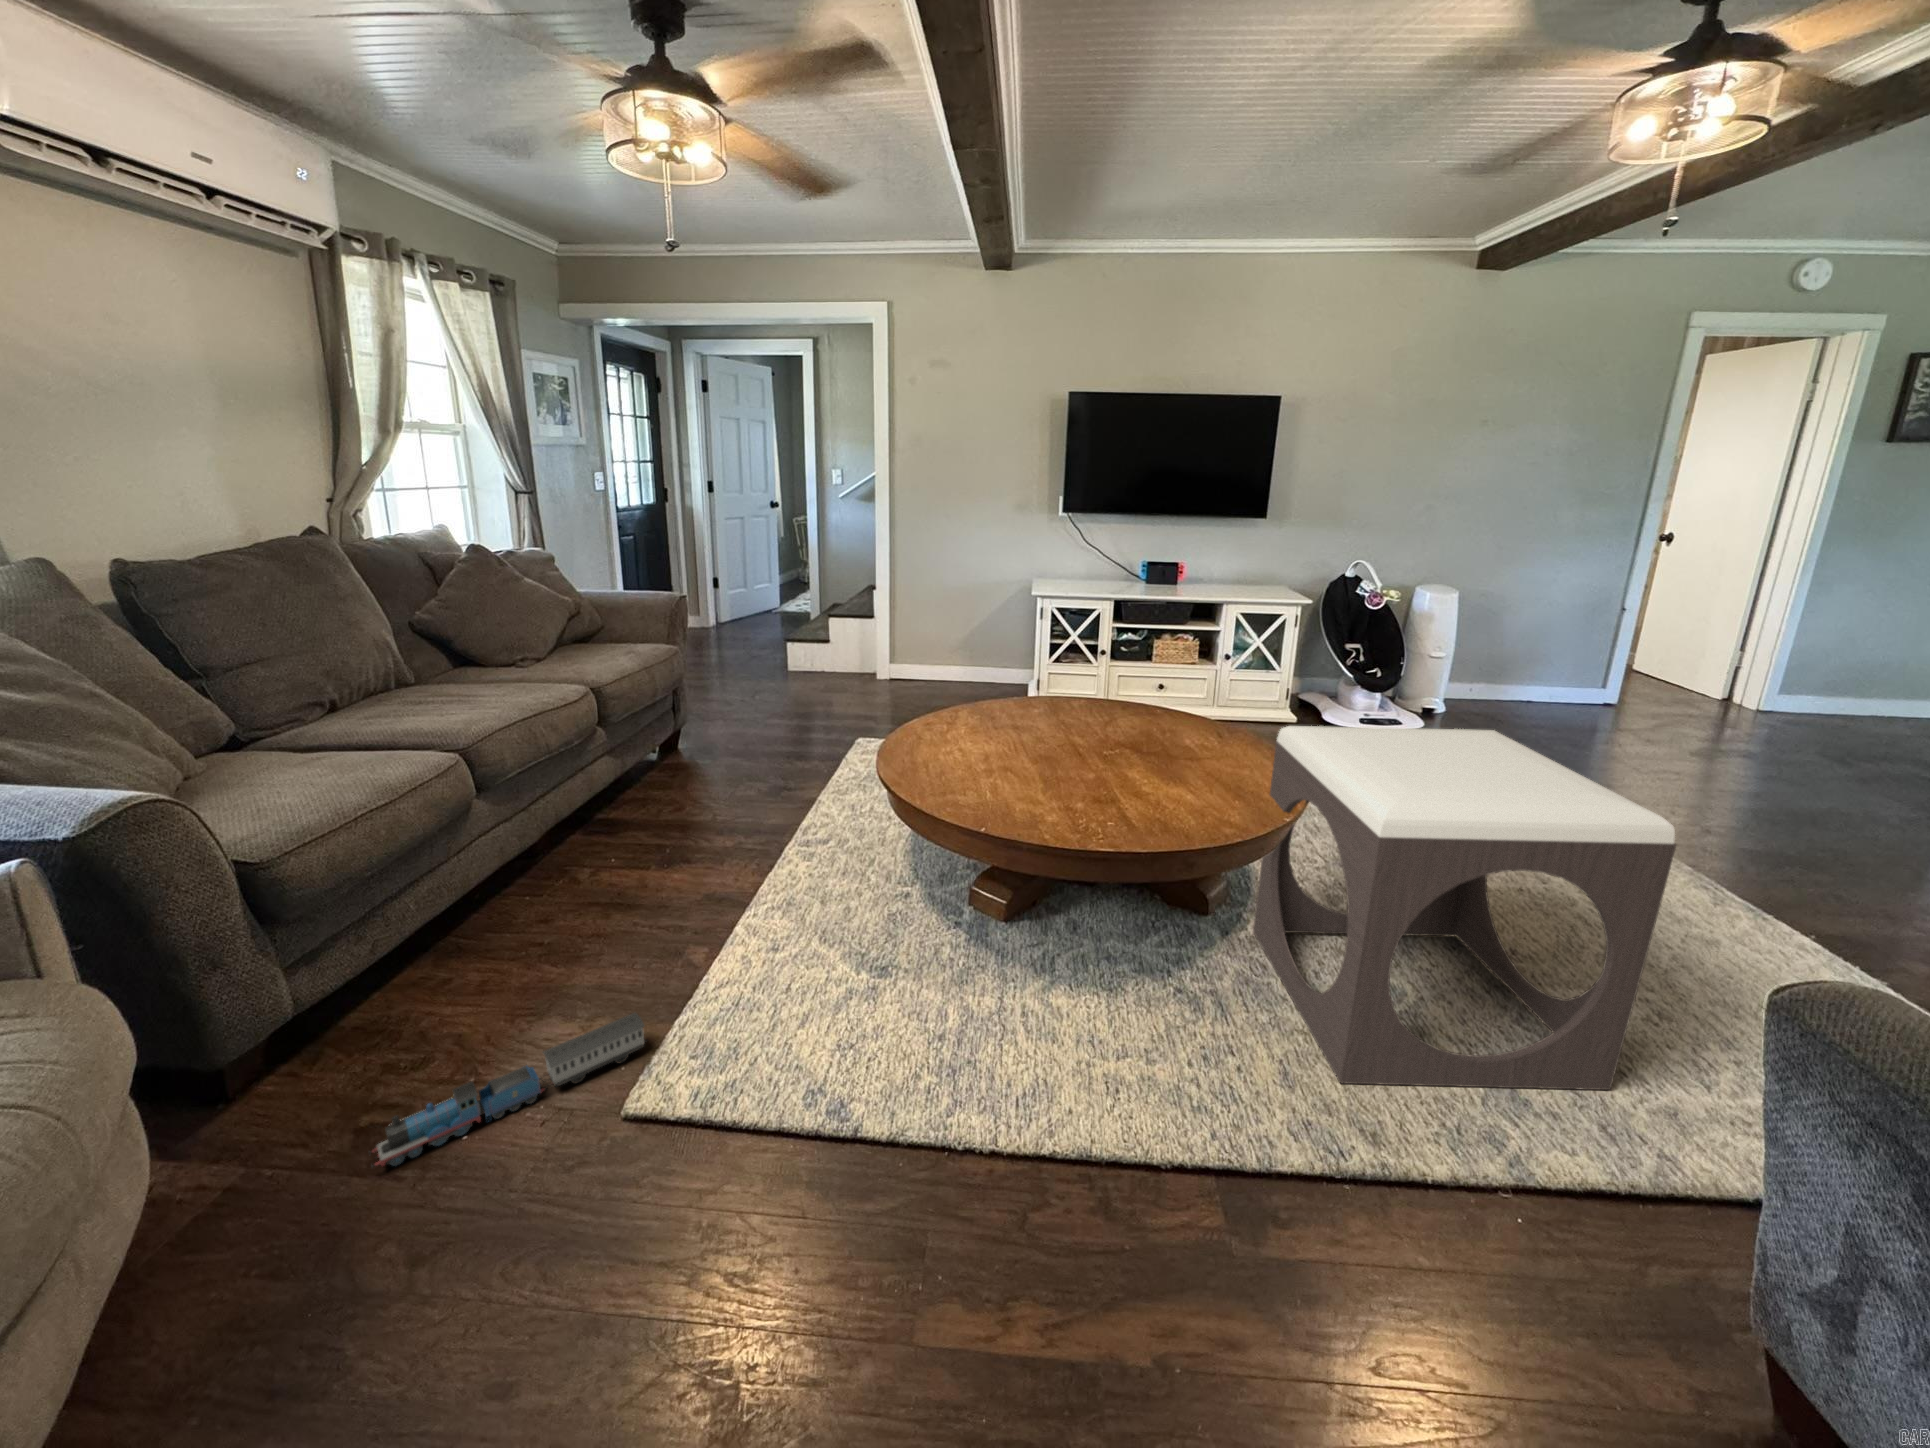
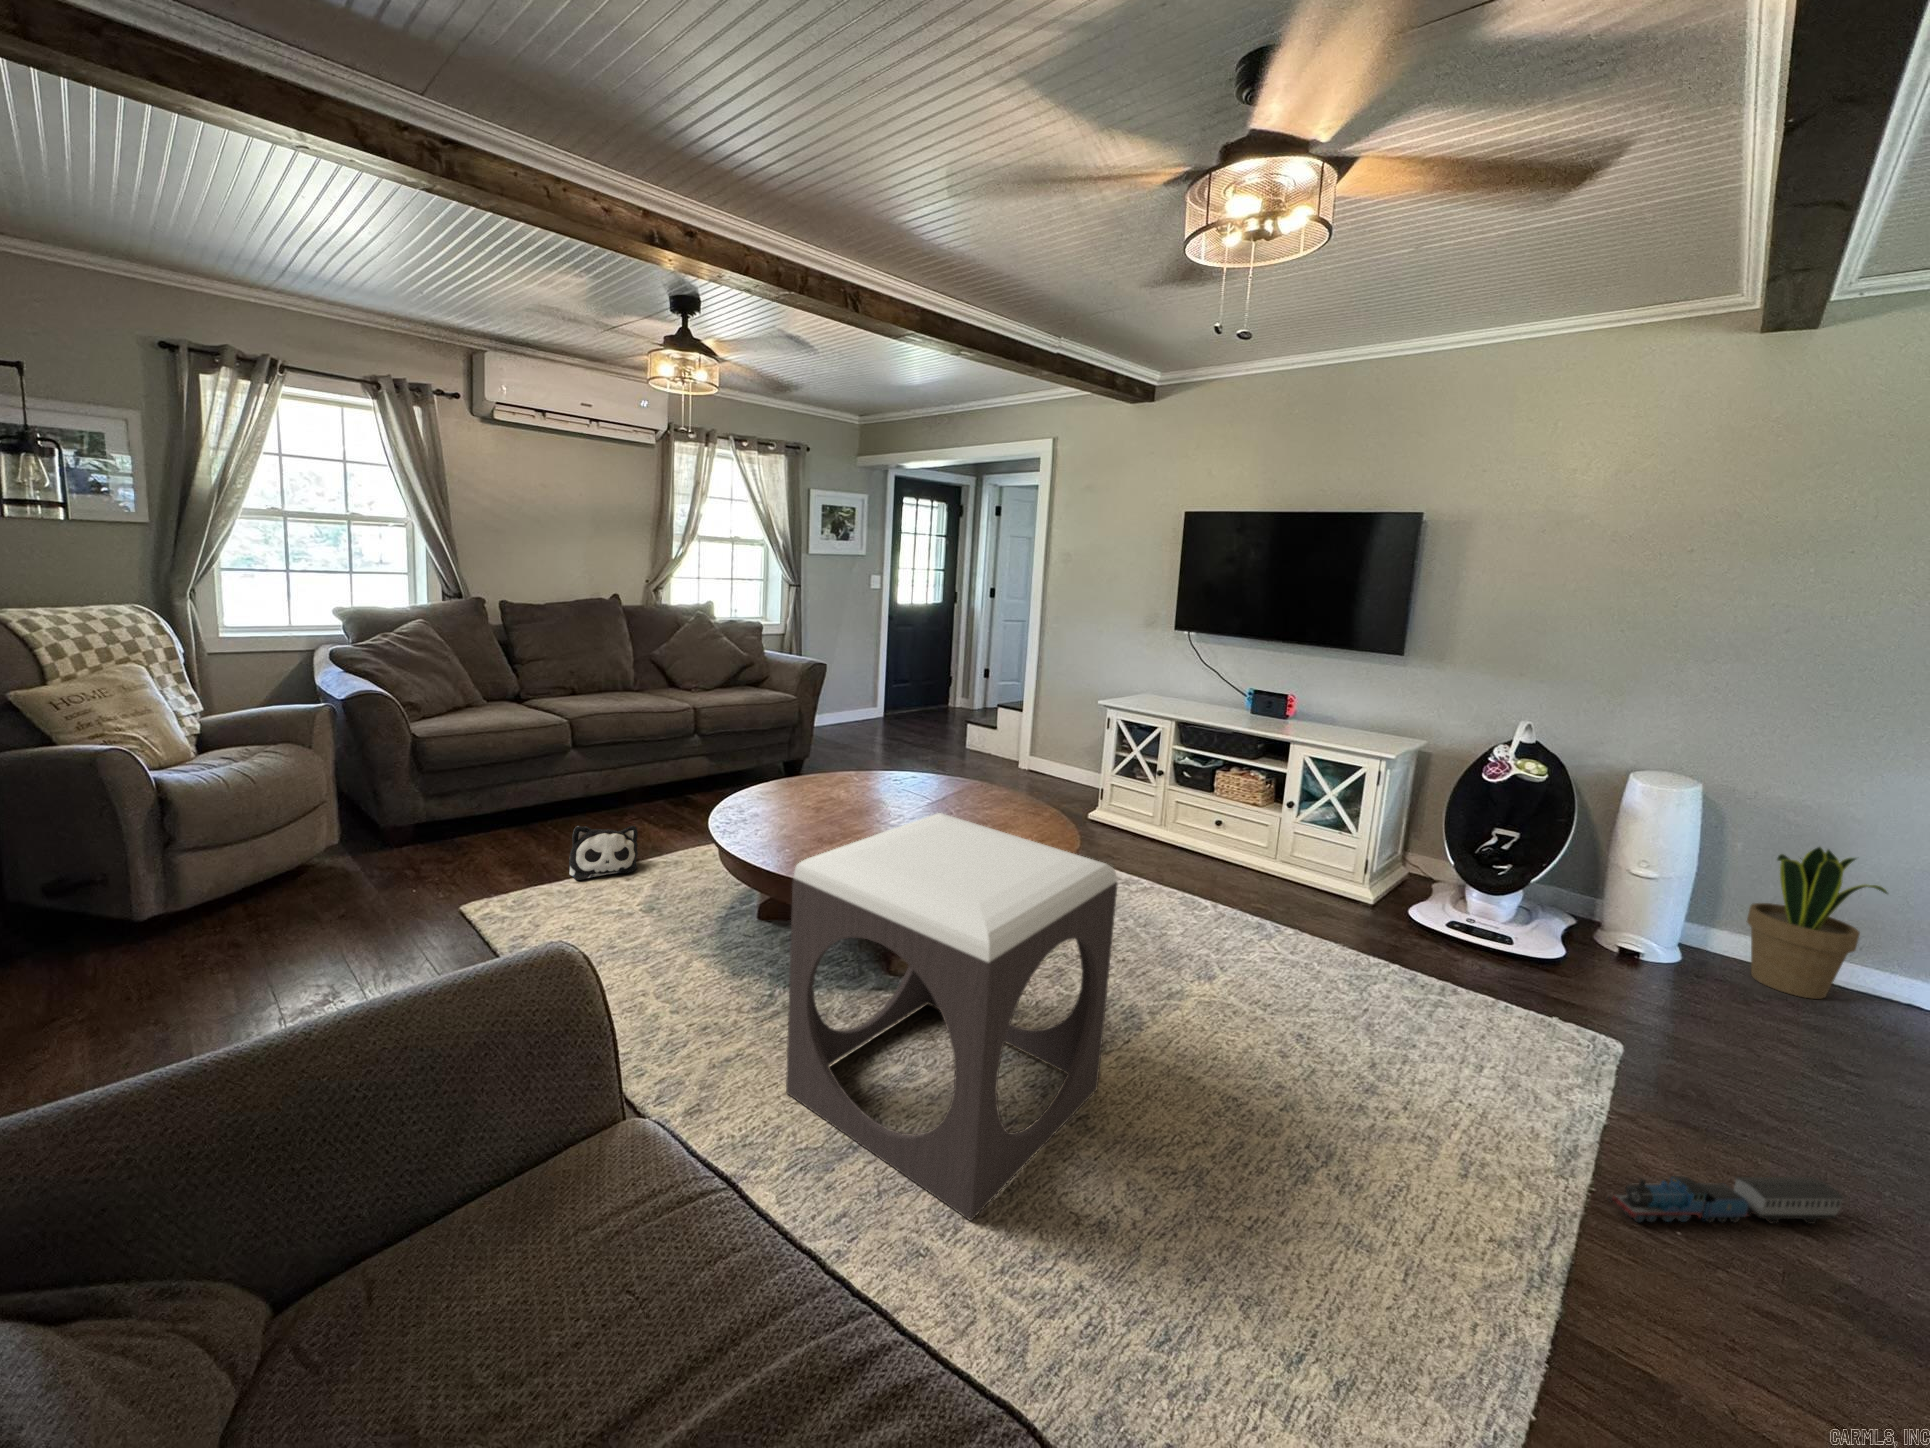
potted plant: none [1483,618,1556,715] -> present [1747,847,1887,999]
plush toy: none [594,873,721,985] -> present [569,826,638,880]
toy train: present [369,1013,645,1167] -> present [1608,1176,1843,1224]

